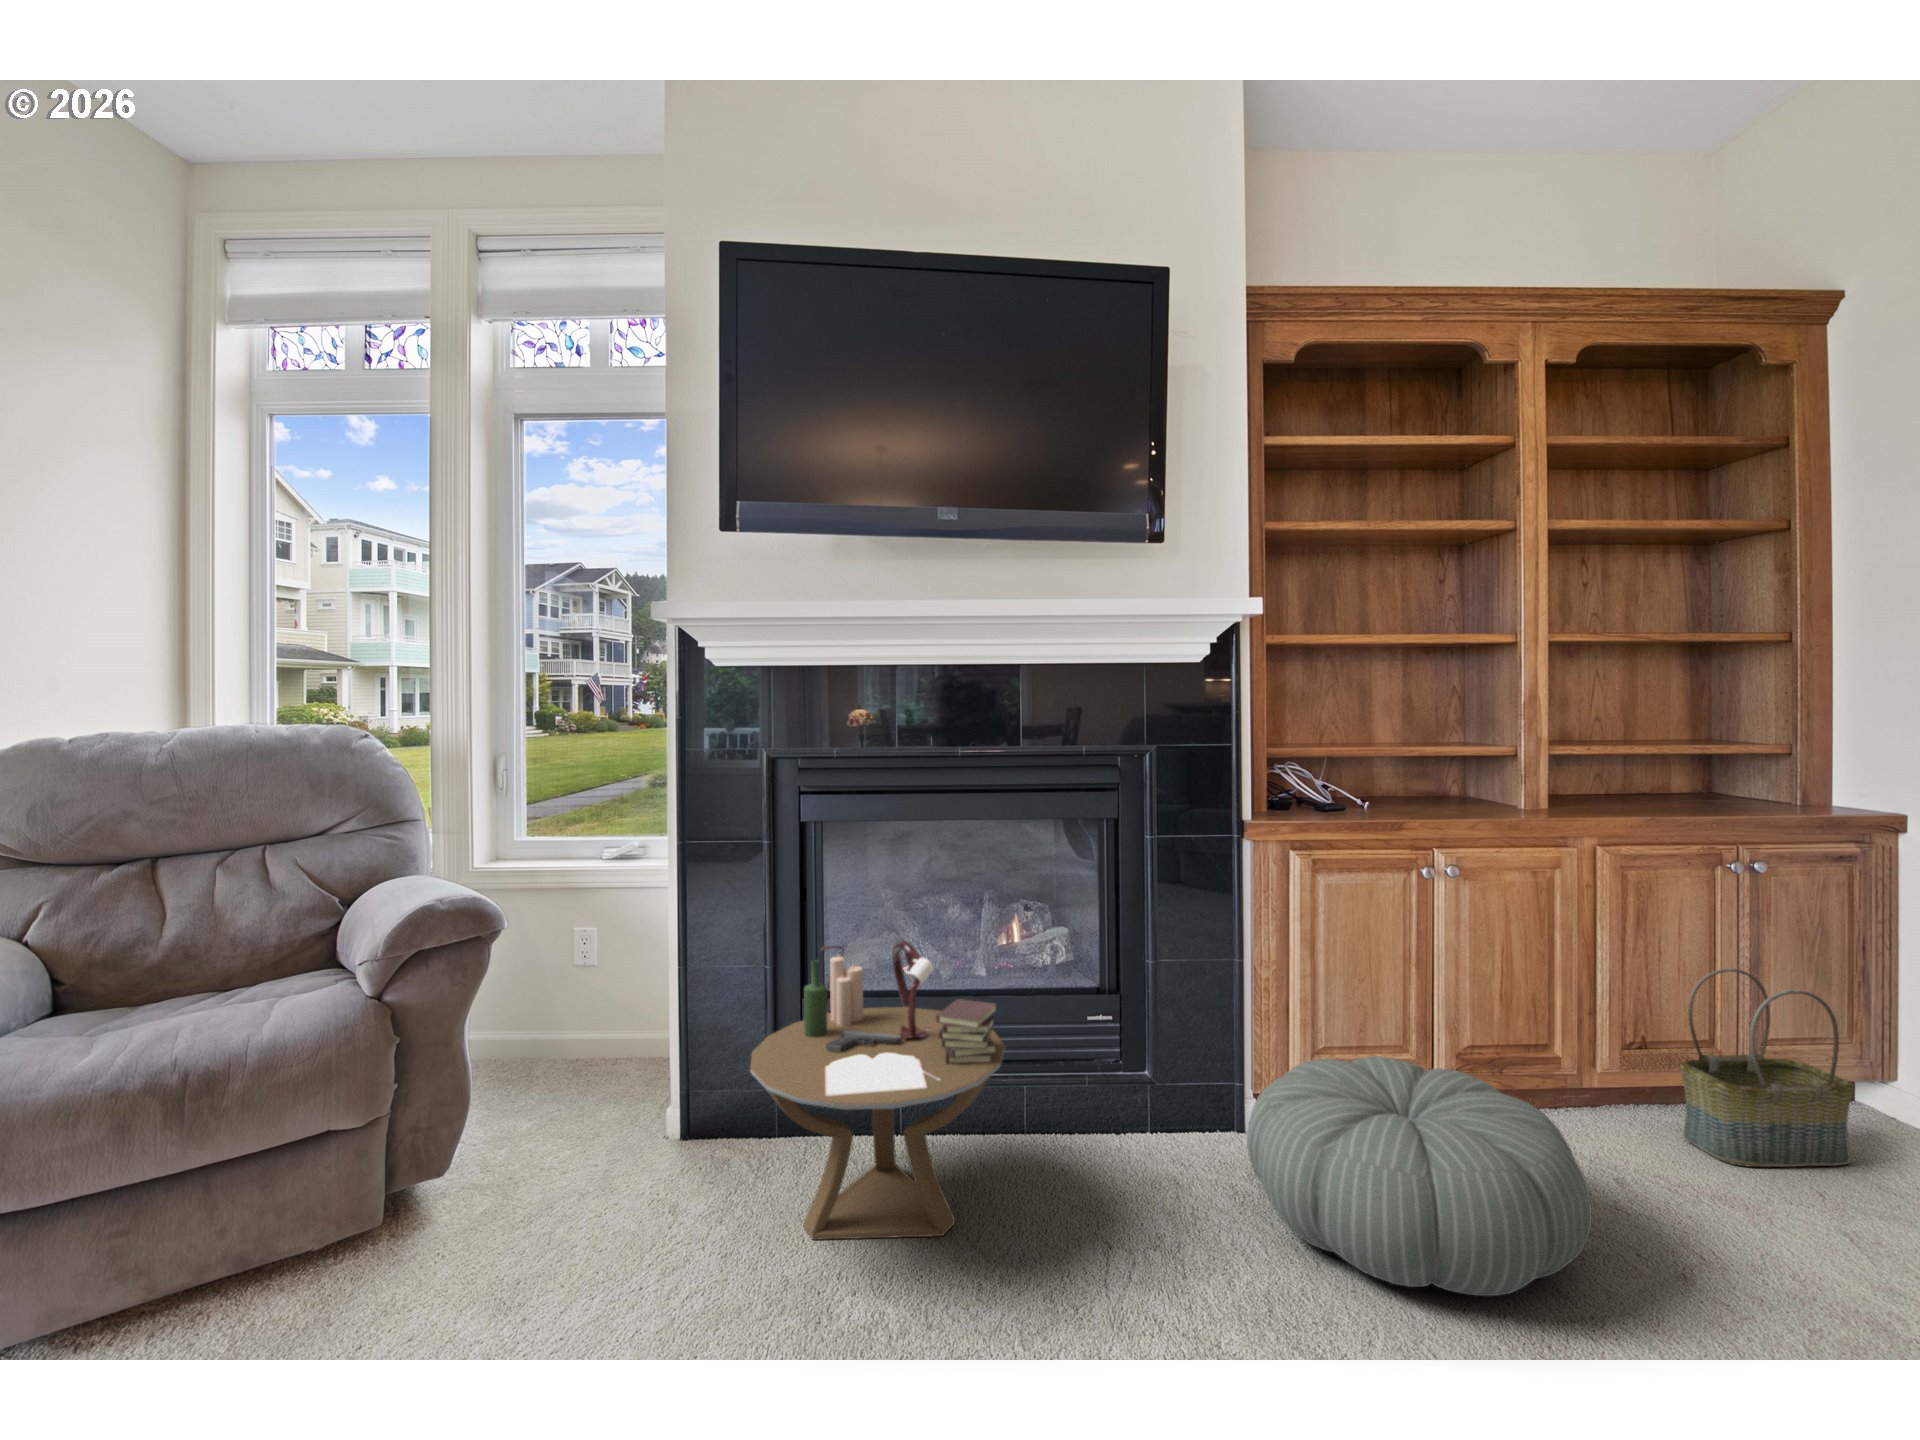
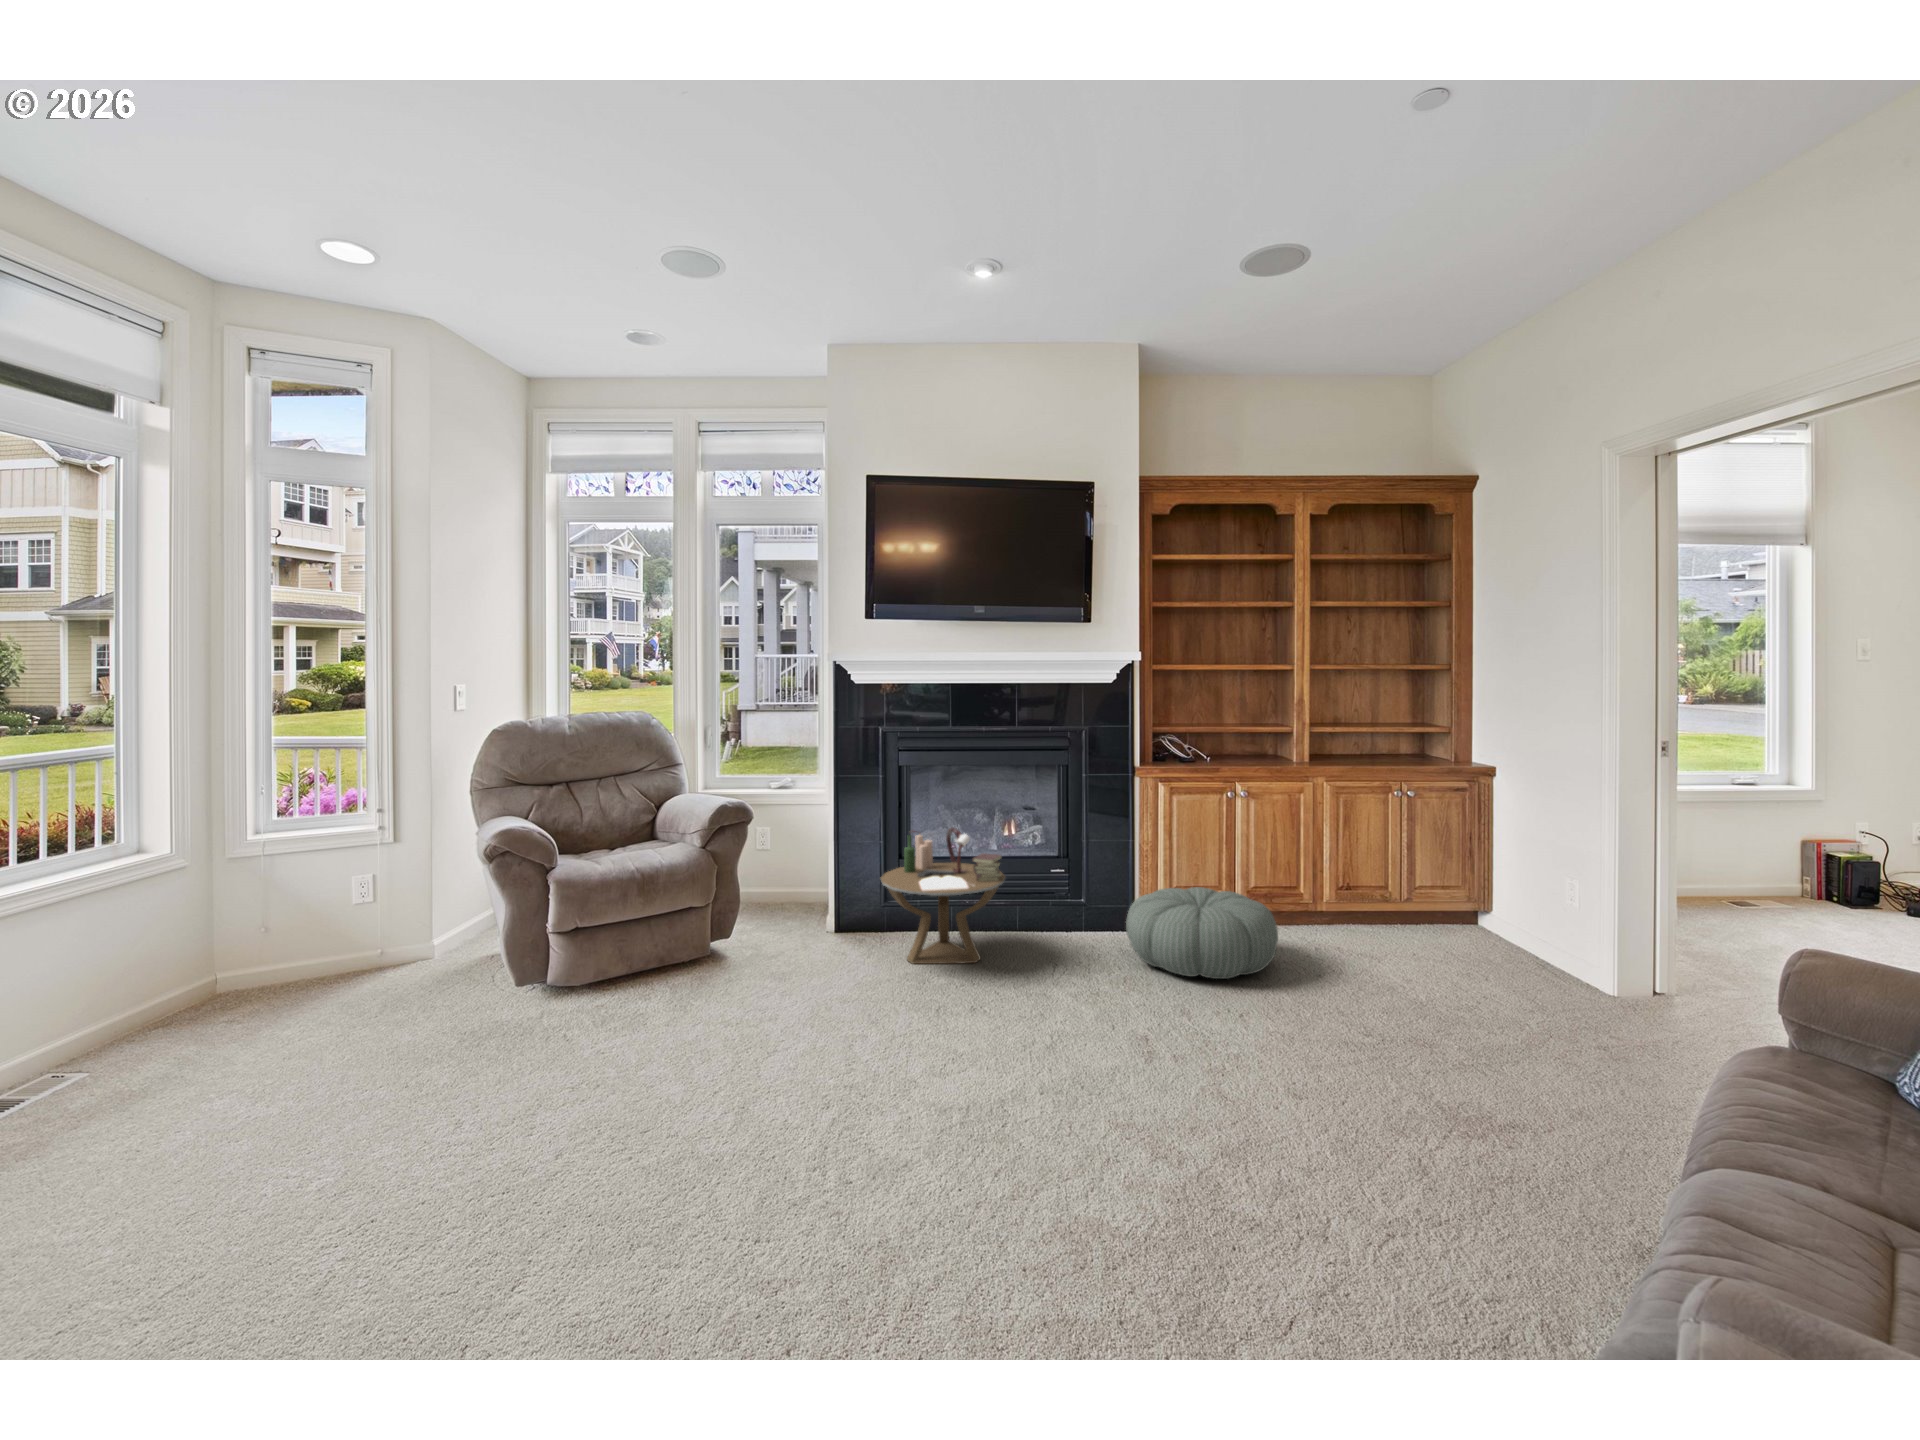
basket: present [1680,968,1854,1167] -> none [1362,846,1444,944]

